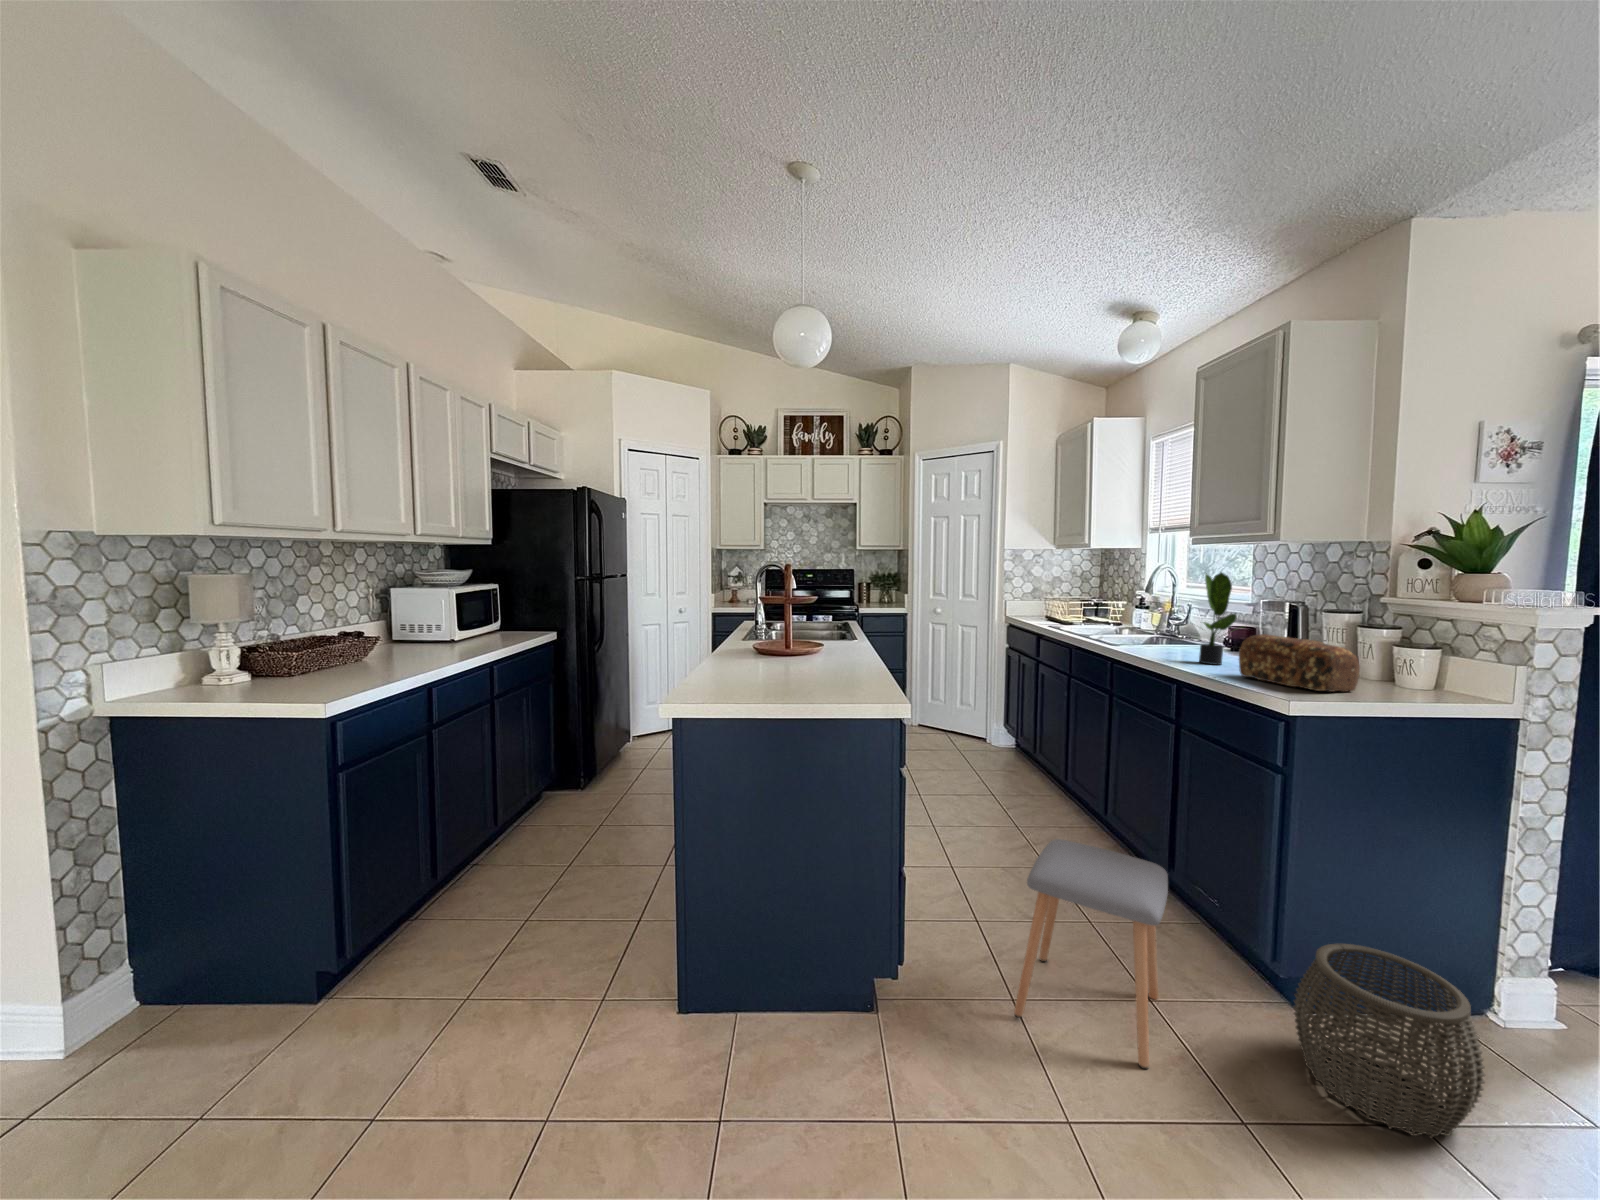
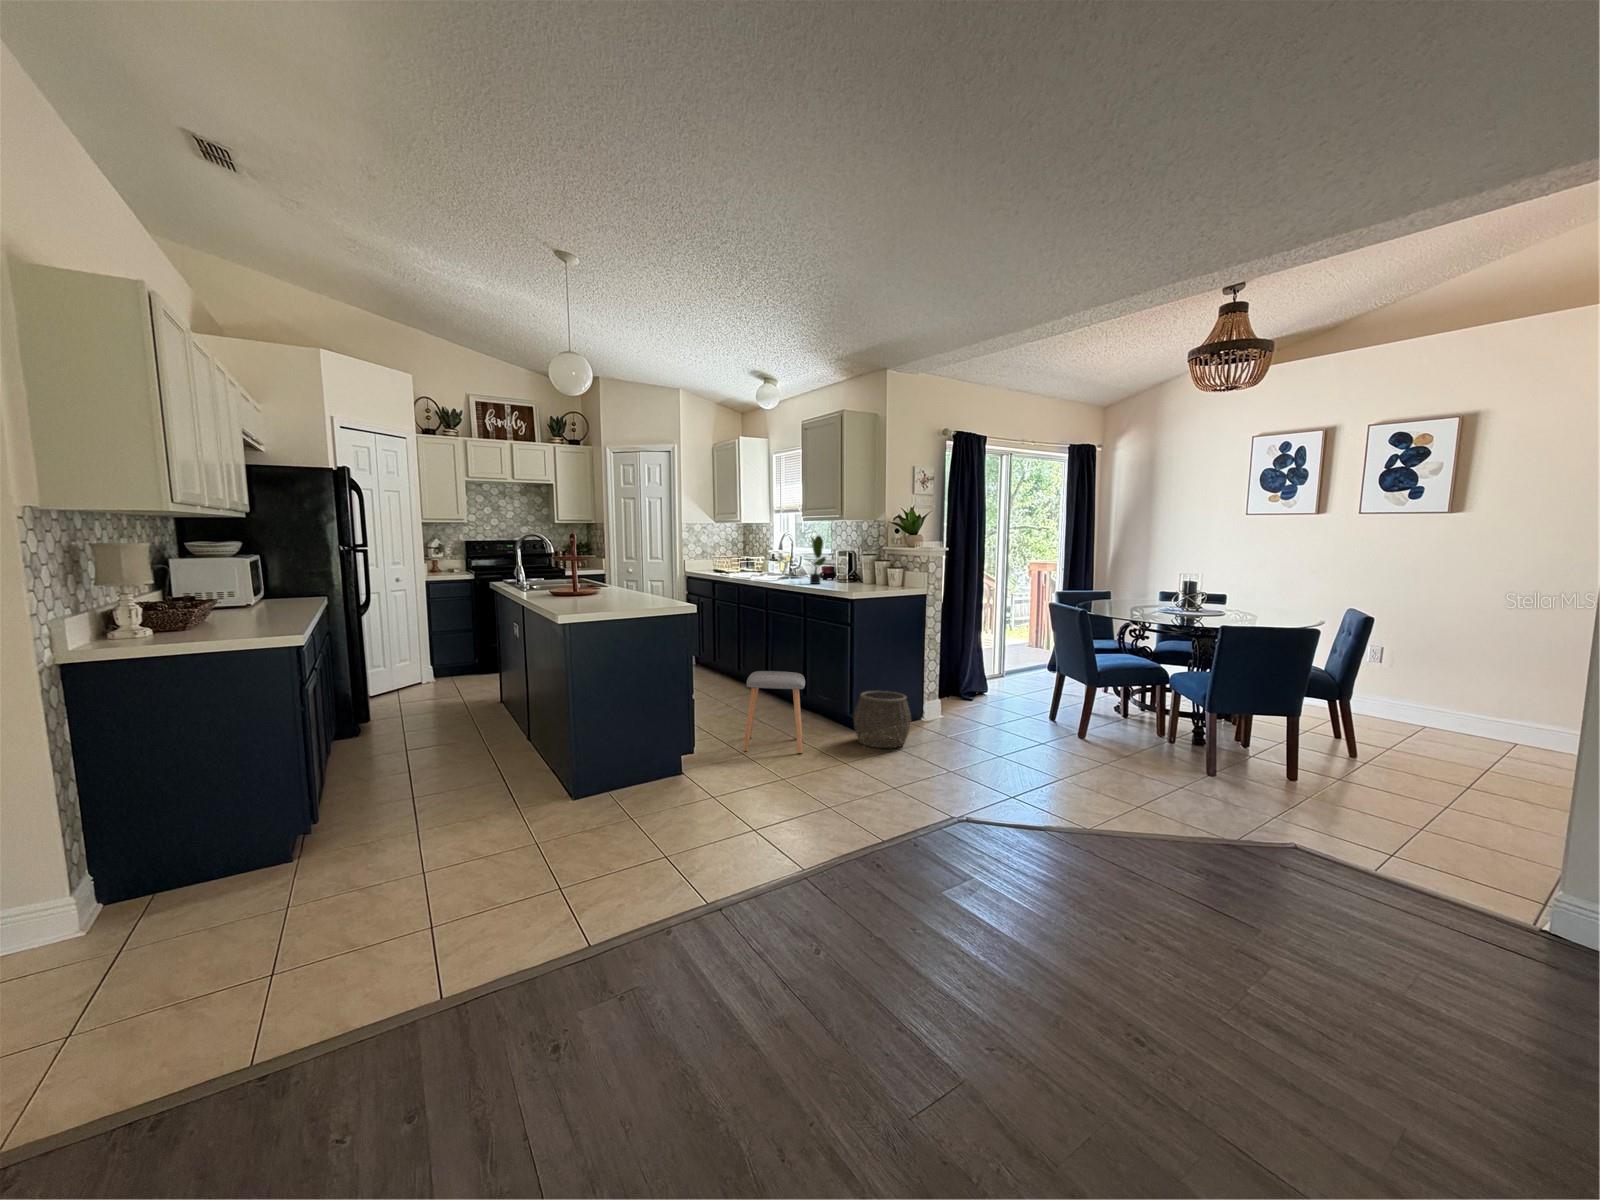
bread loaf: present [1239,634,1360,692] -> none [828,565,874,588]

